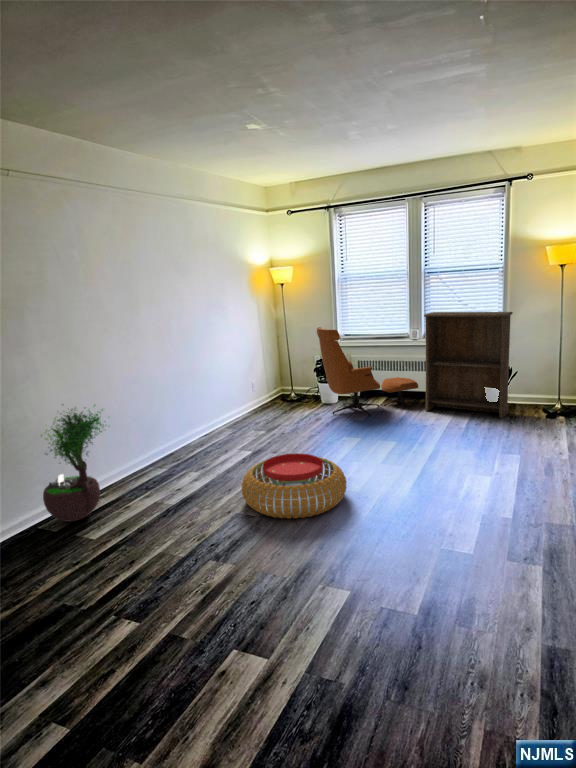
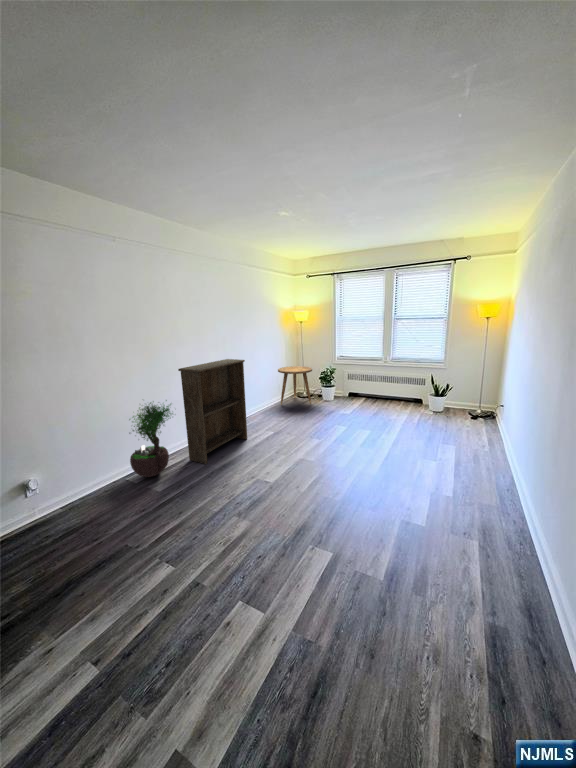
bookshelf: present [424,312,513,418] -> present [178,359,247,464]
lounge chair: present [317,327,418,416] -> none [321,352,385,411]
side table: none [250,352,305,414] -> present [278,366,312,405]
pouf: present [242,453,347,519] -> none [262,438,334,486]

